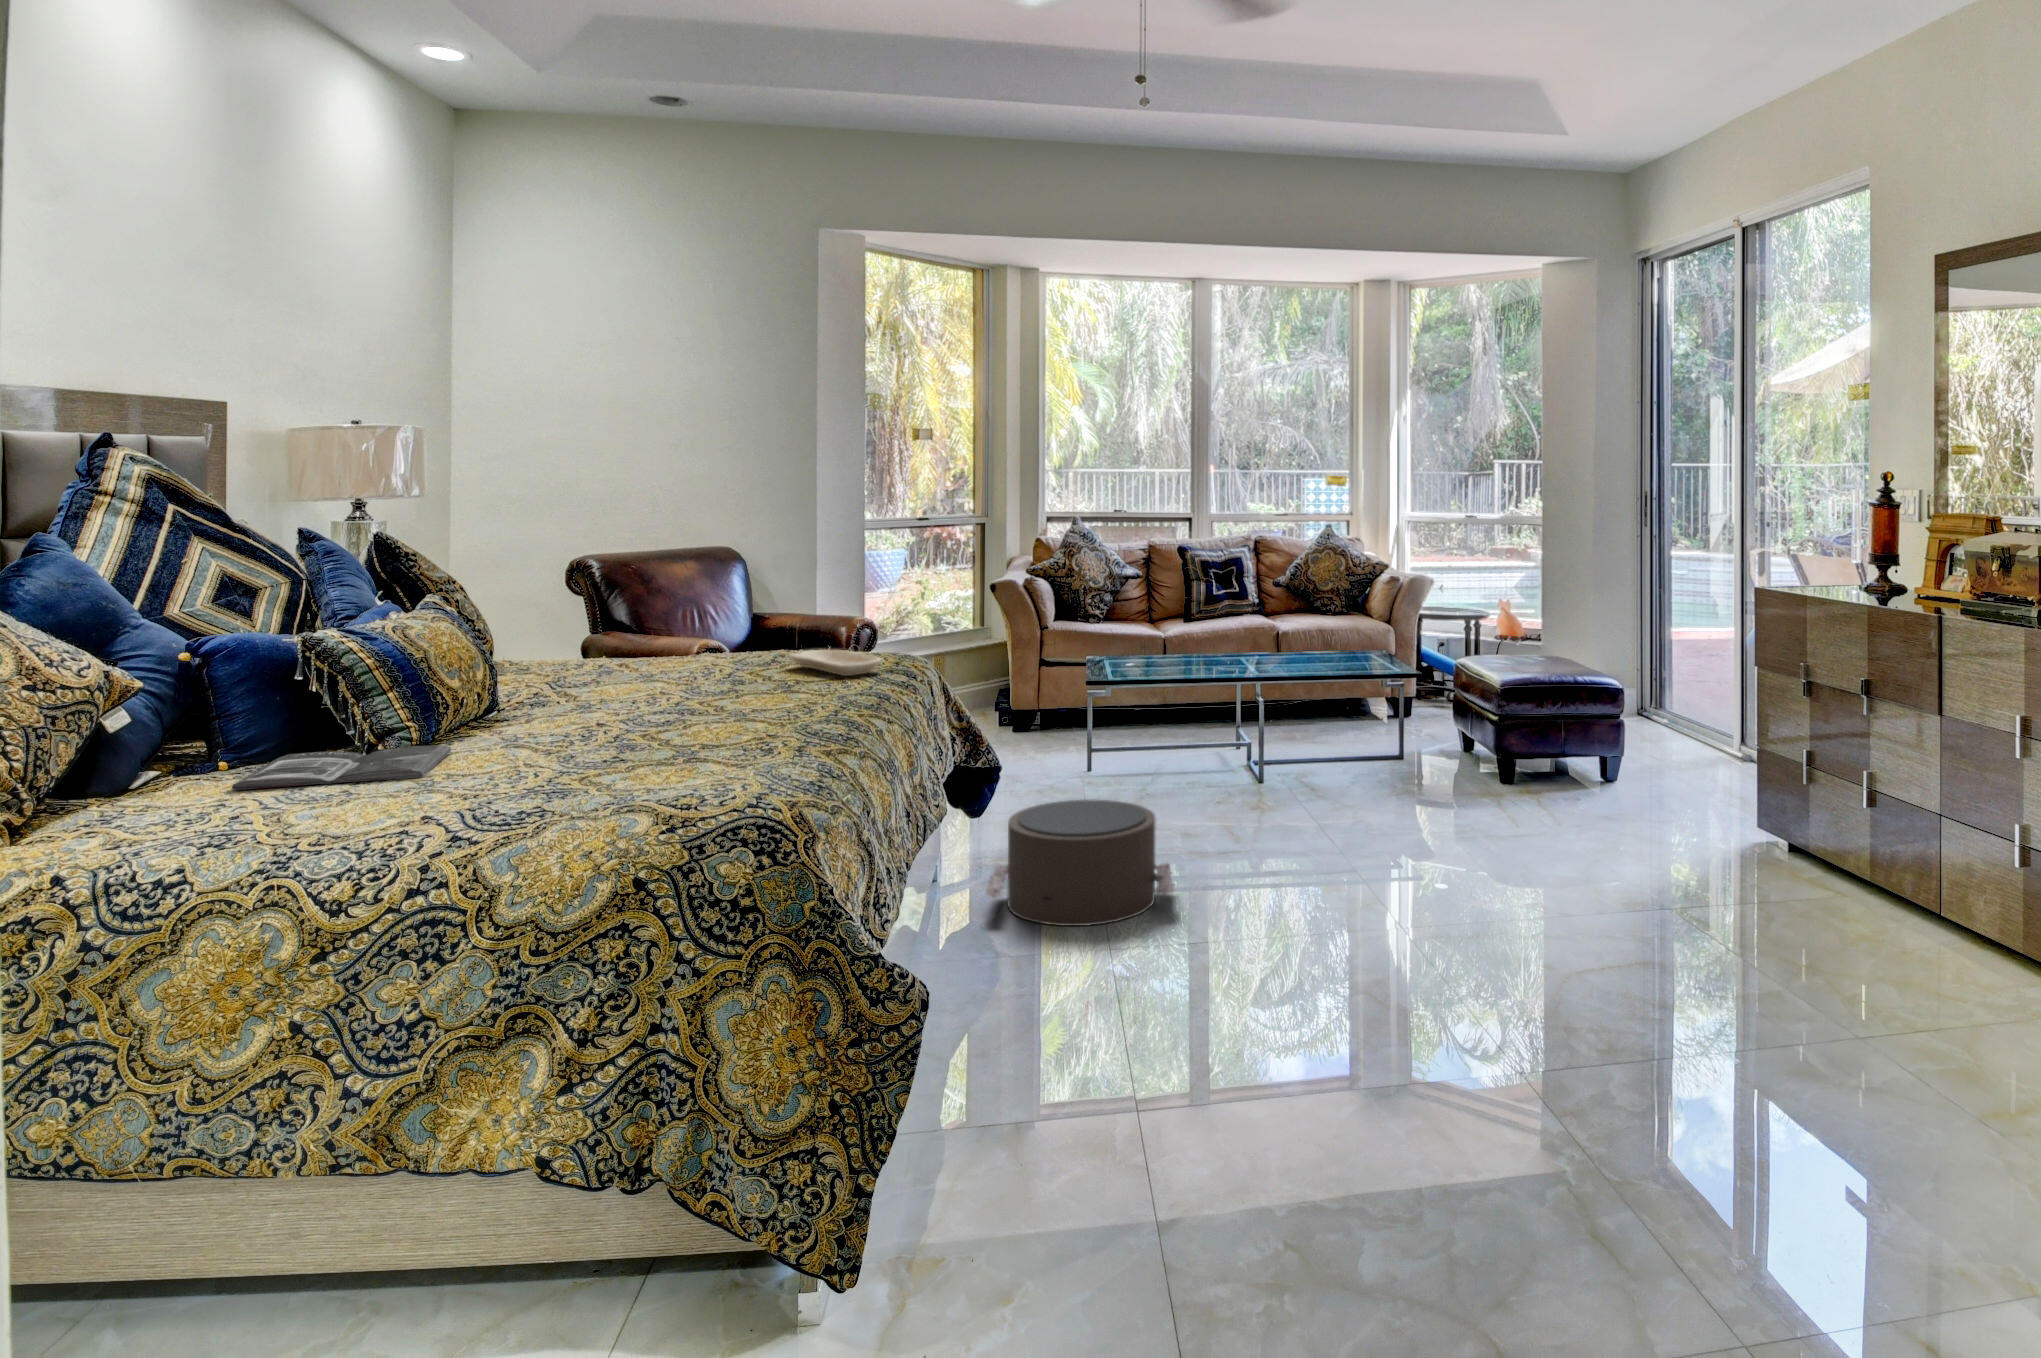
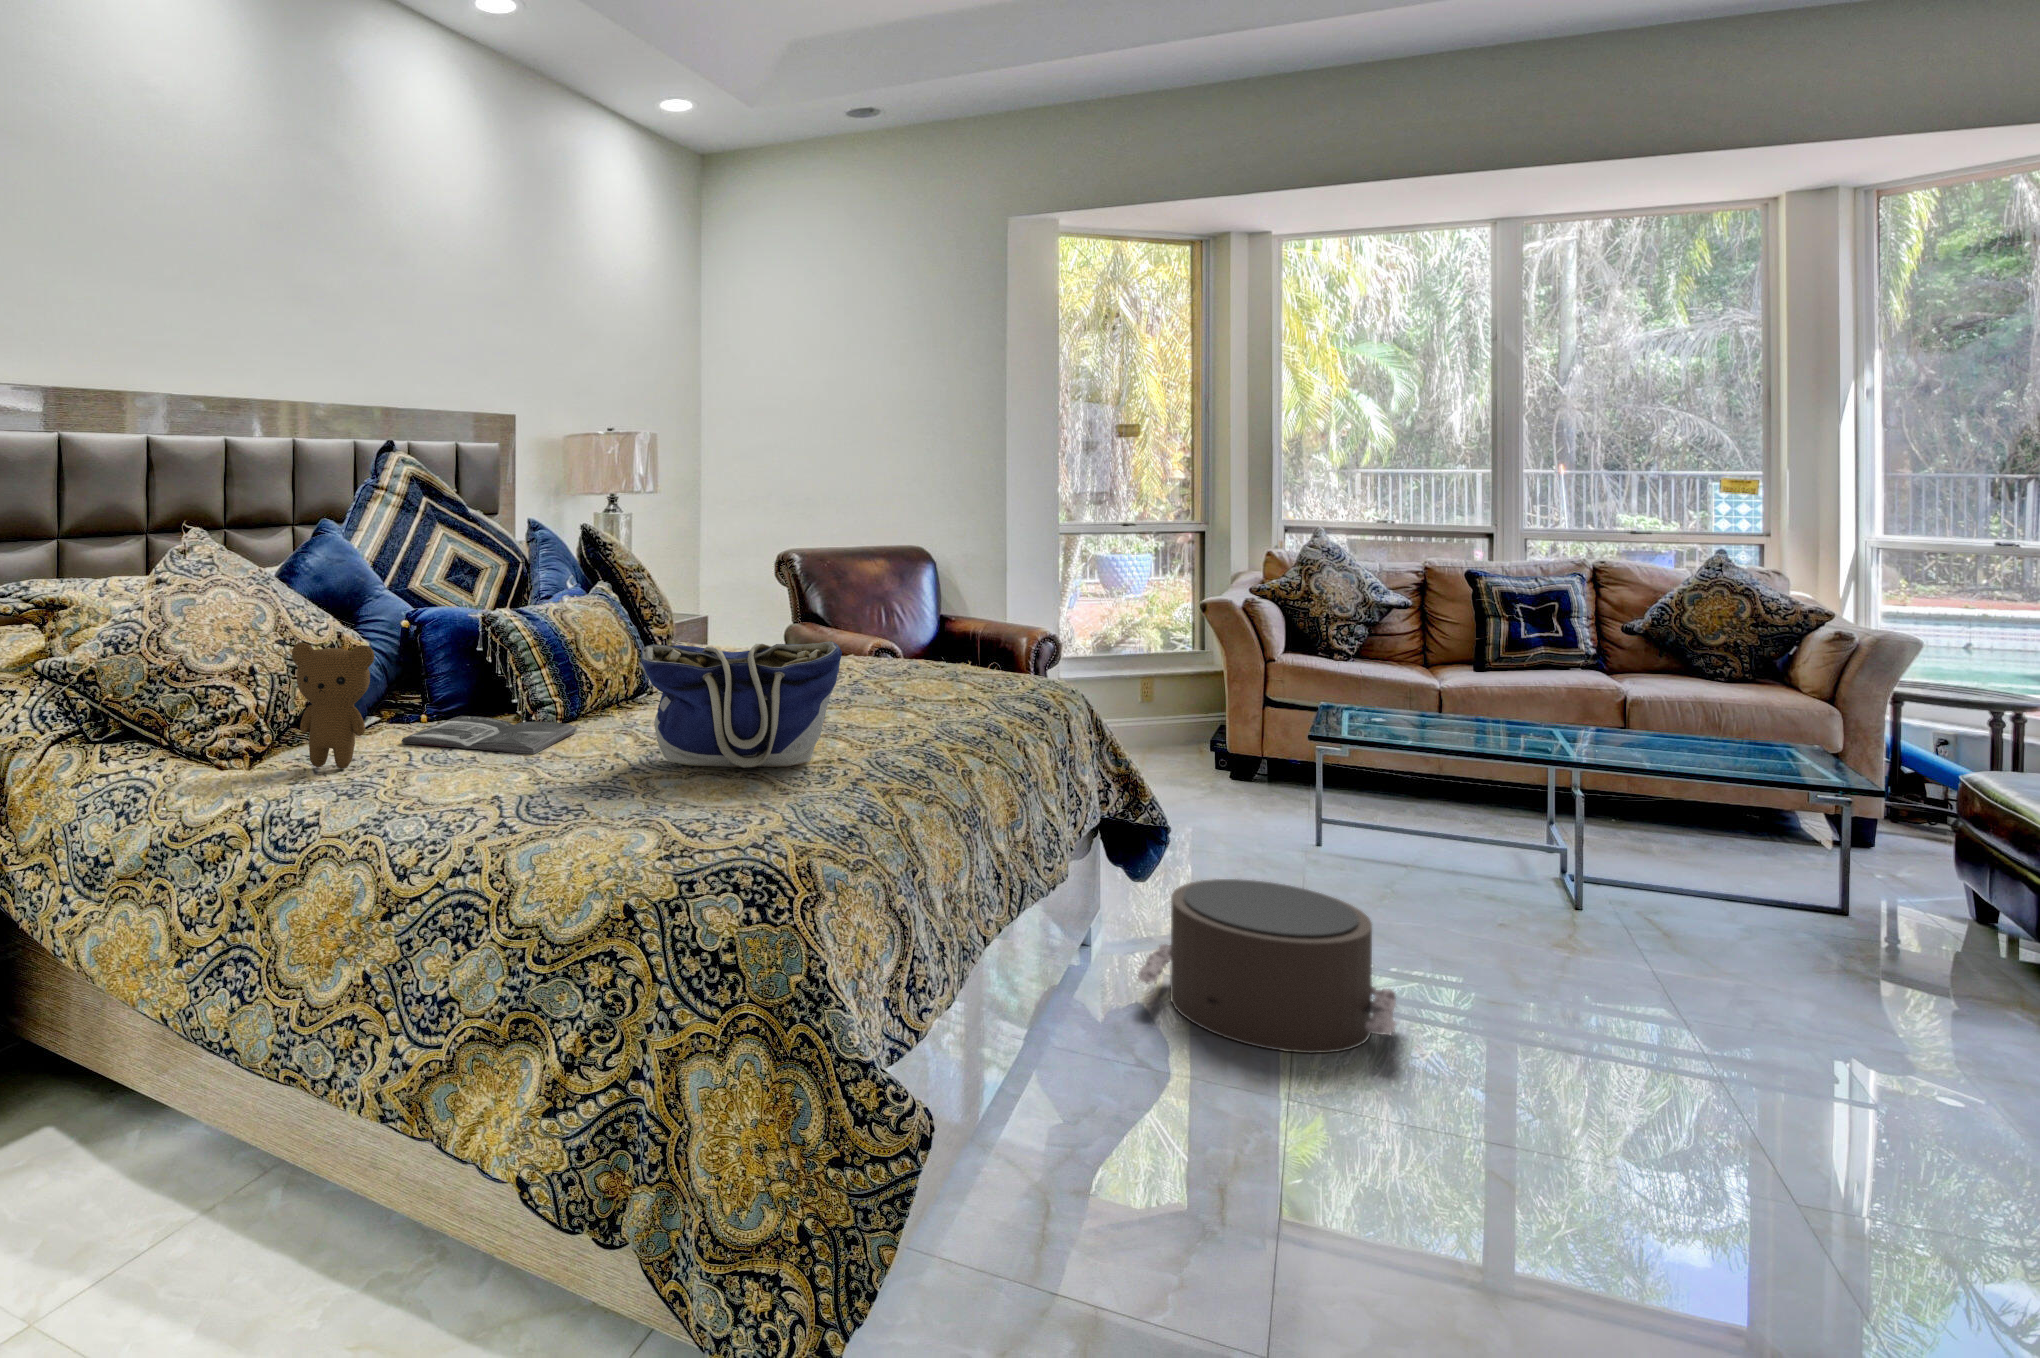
tote bag: none [559,630,770,762] -> present [638,641,842,768]
tray: present [789,650,881,676] -> none [932,665,1024,698]
teddy bear: none [99,679,230,827] -> present [292,643,375,769]

